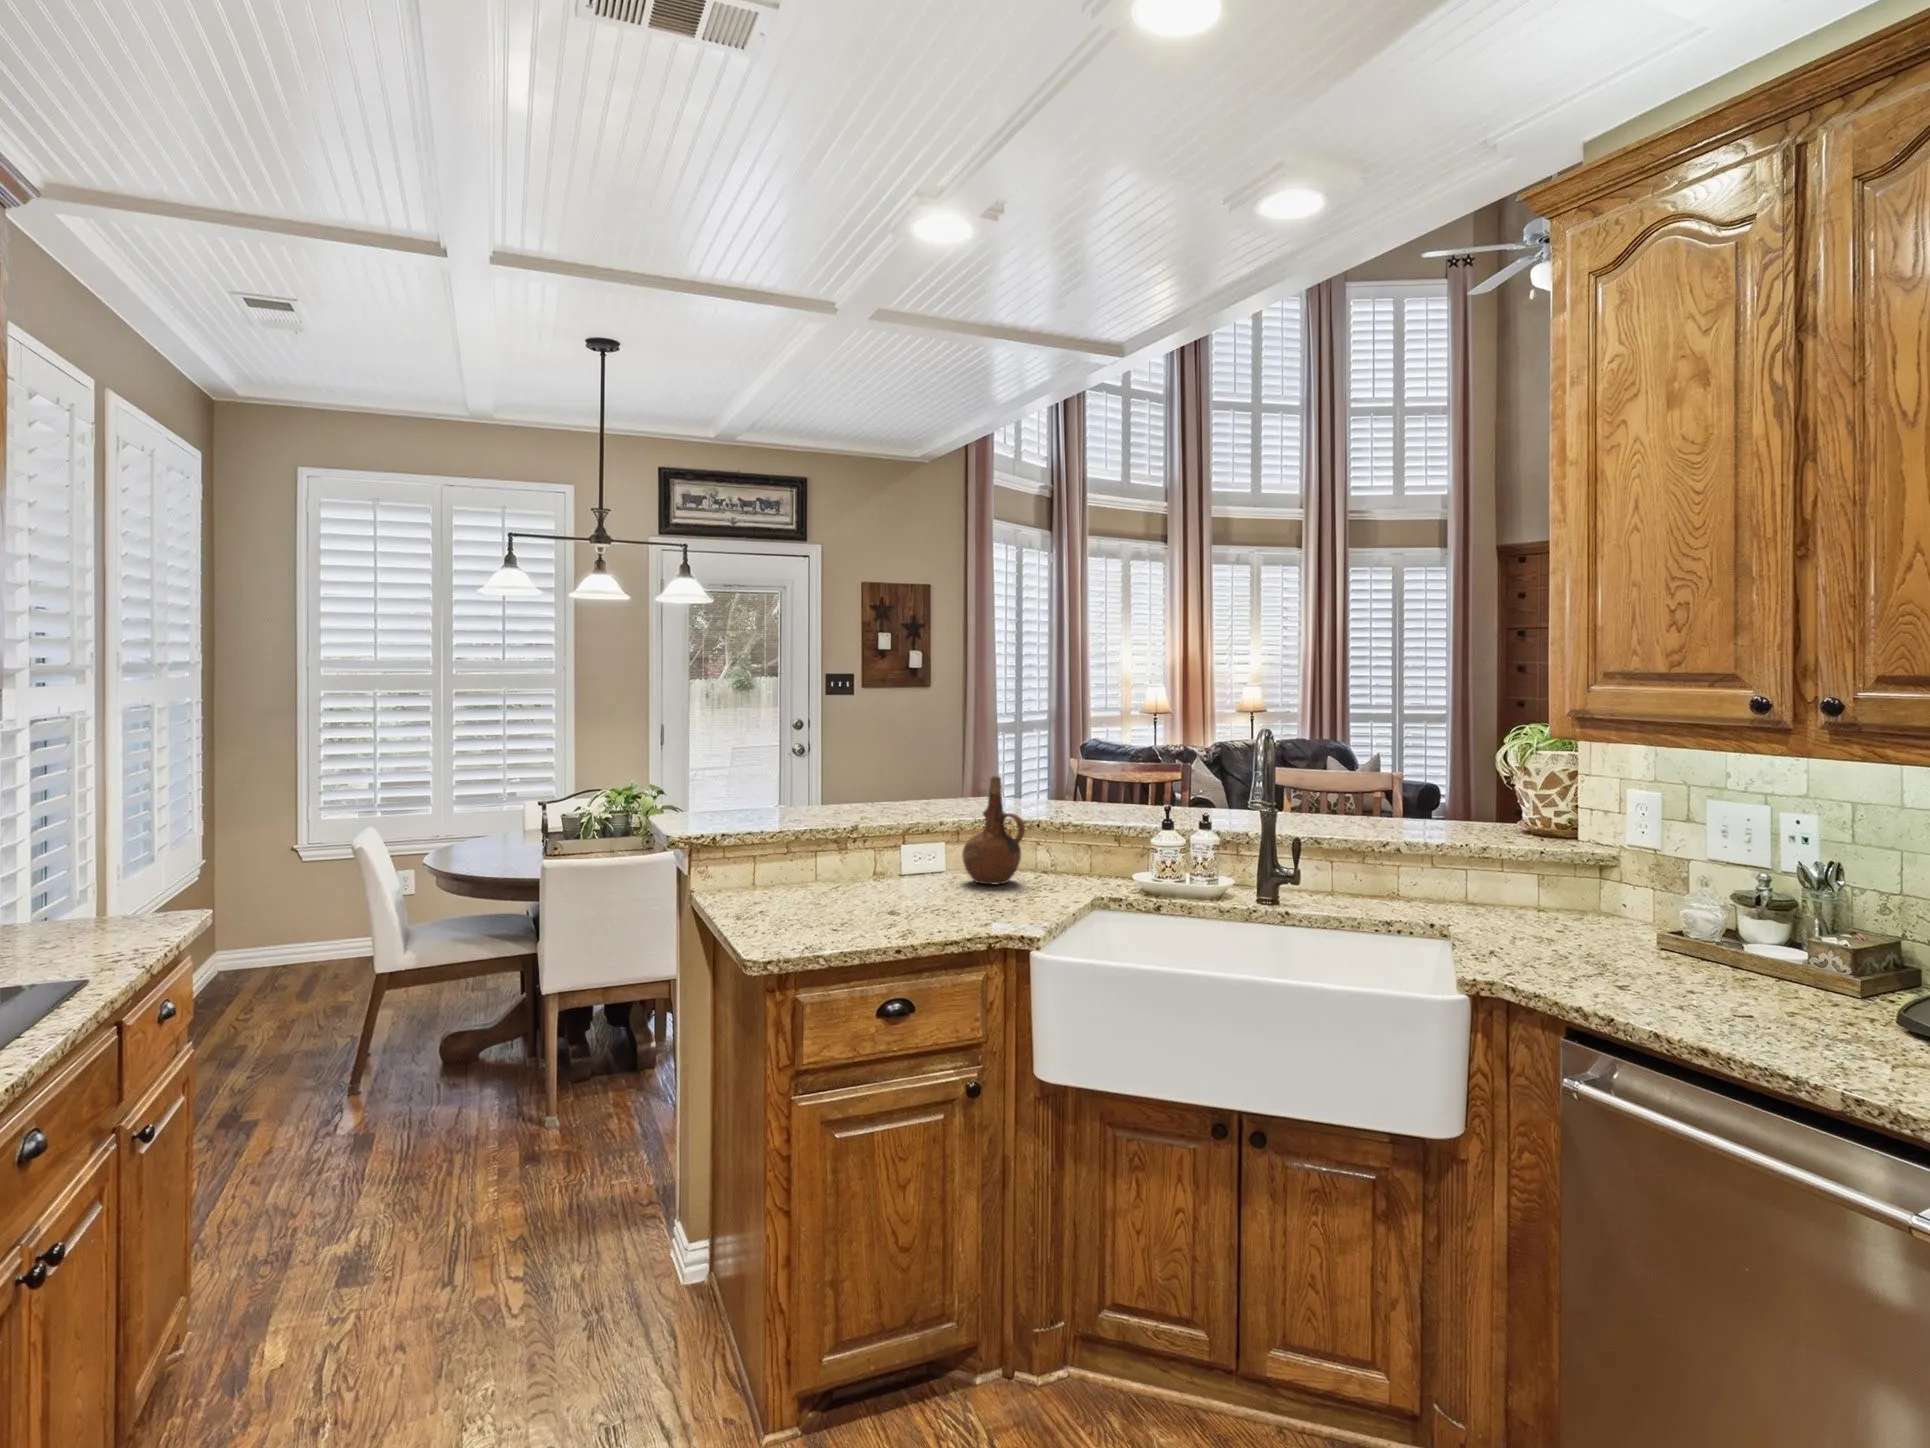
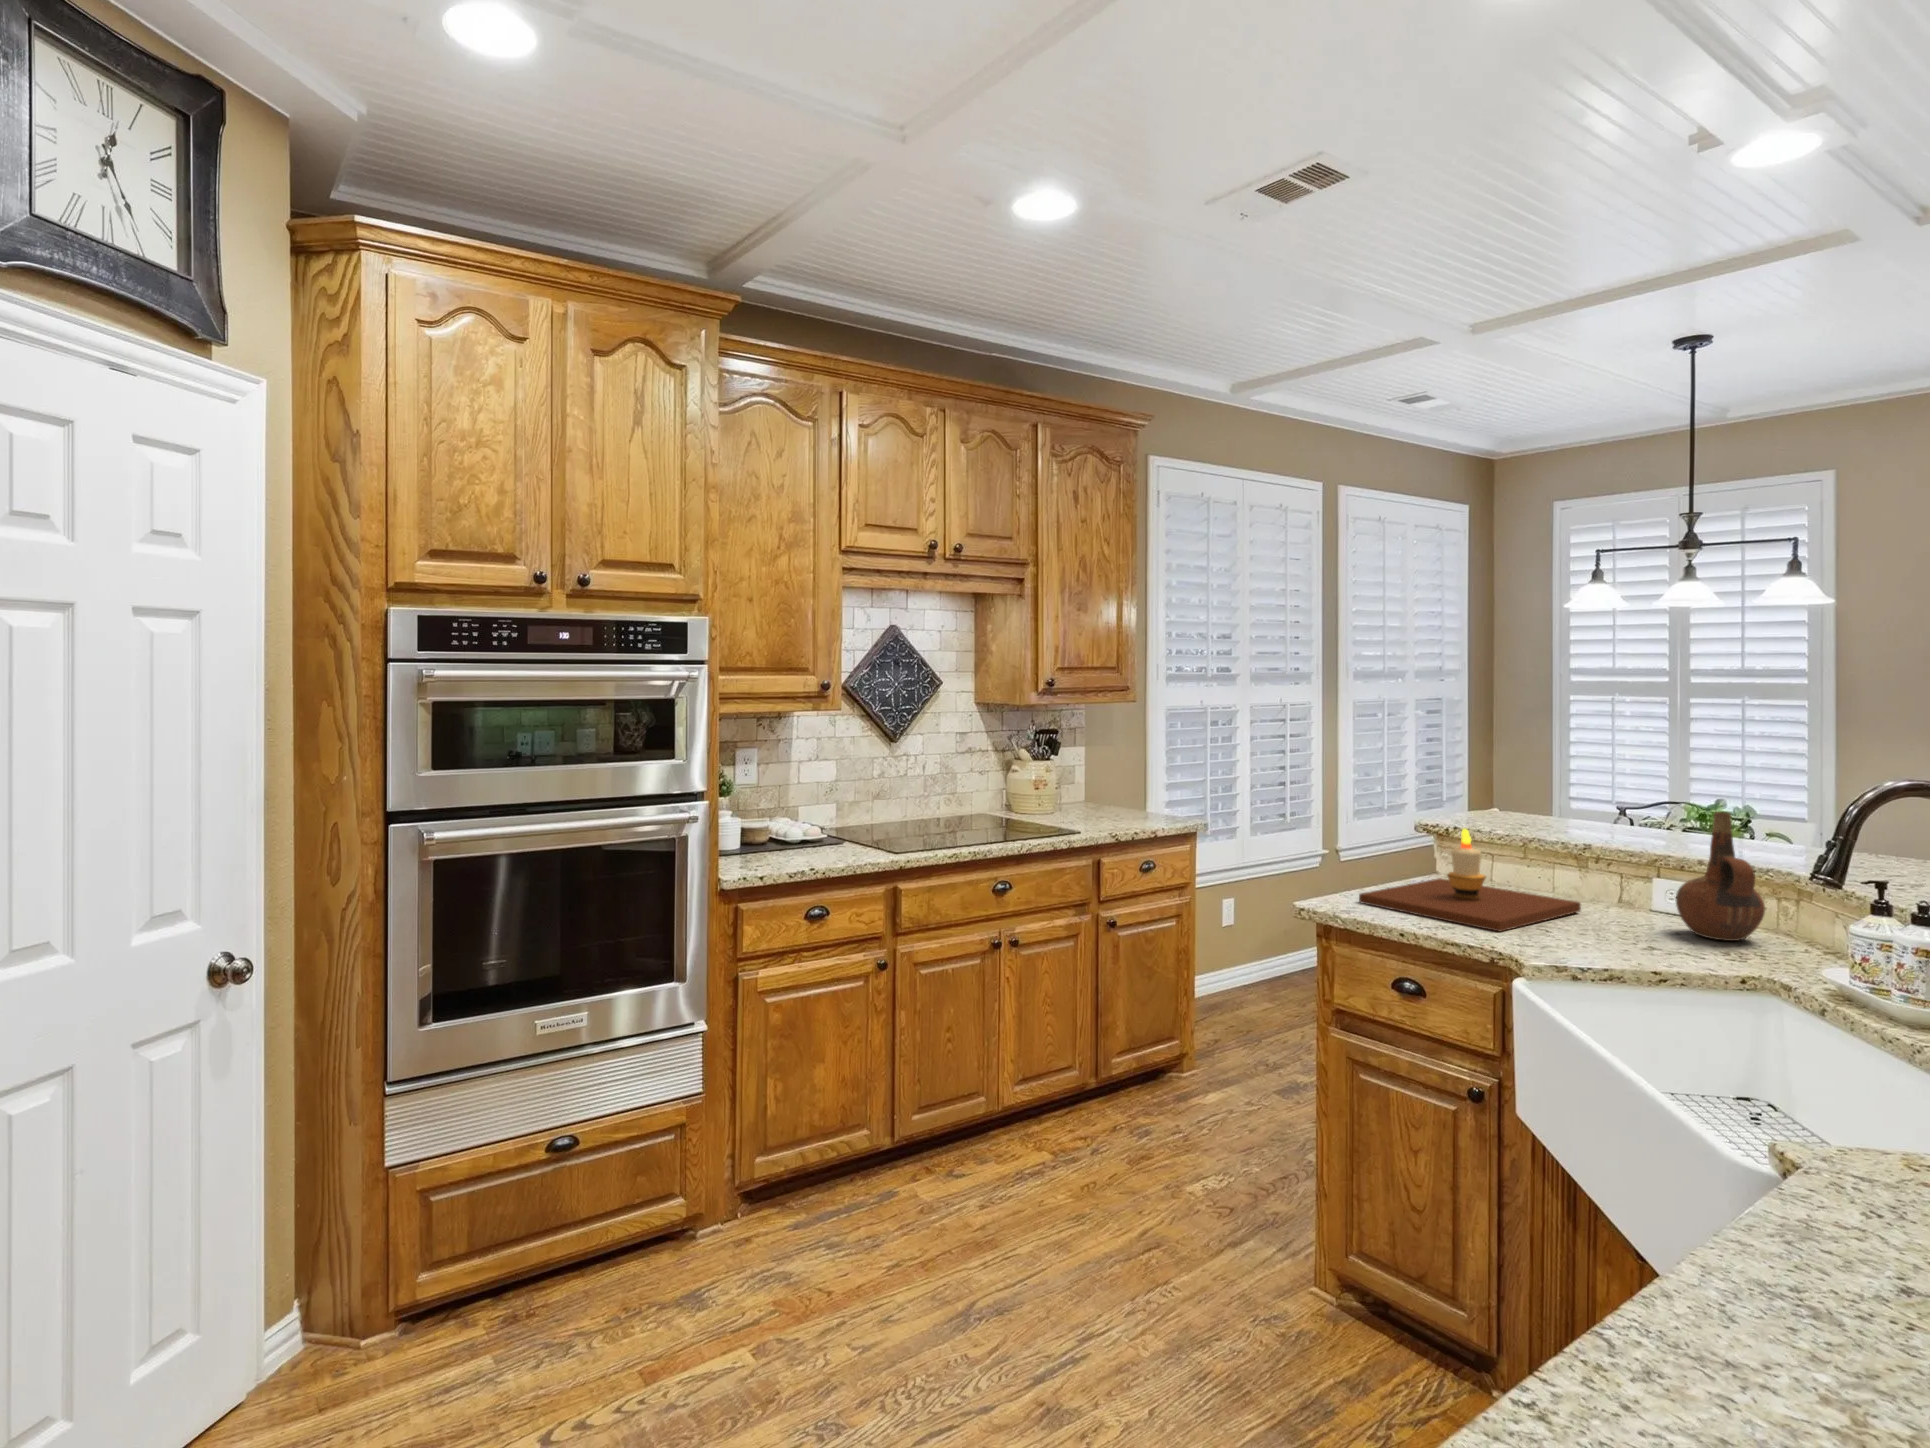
candle: none [747,824,934,936] -> present [1359,829,1581,932]

